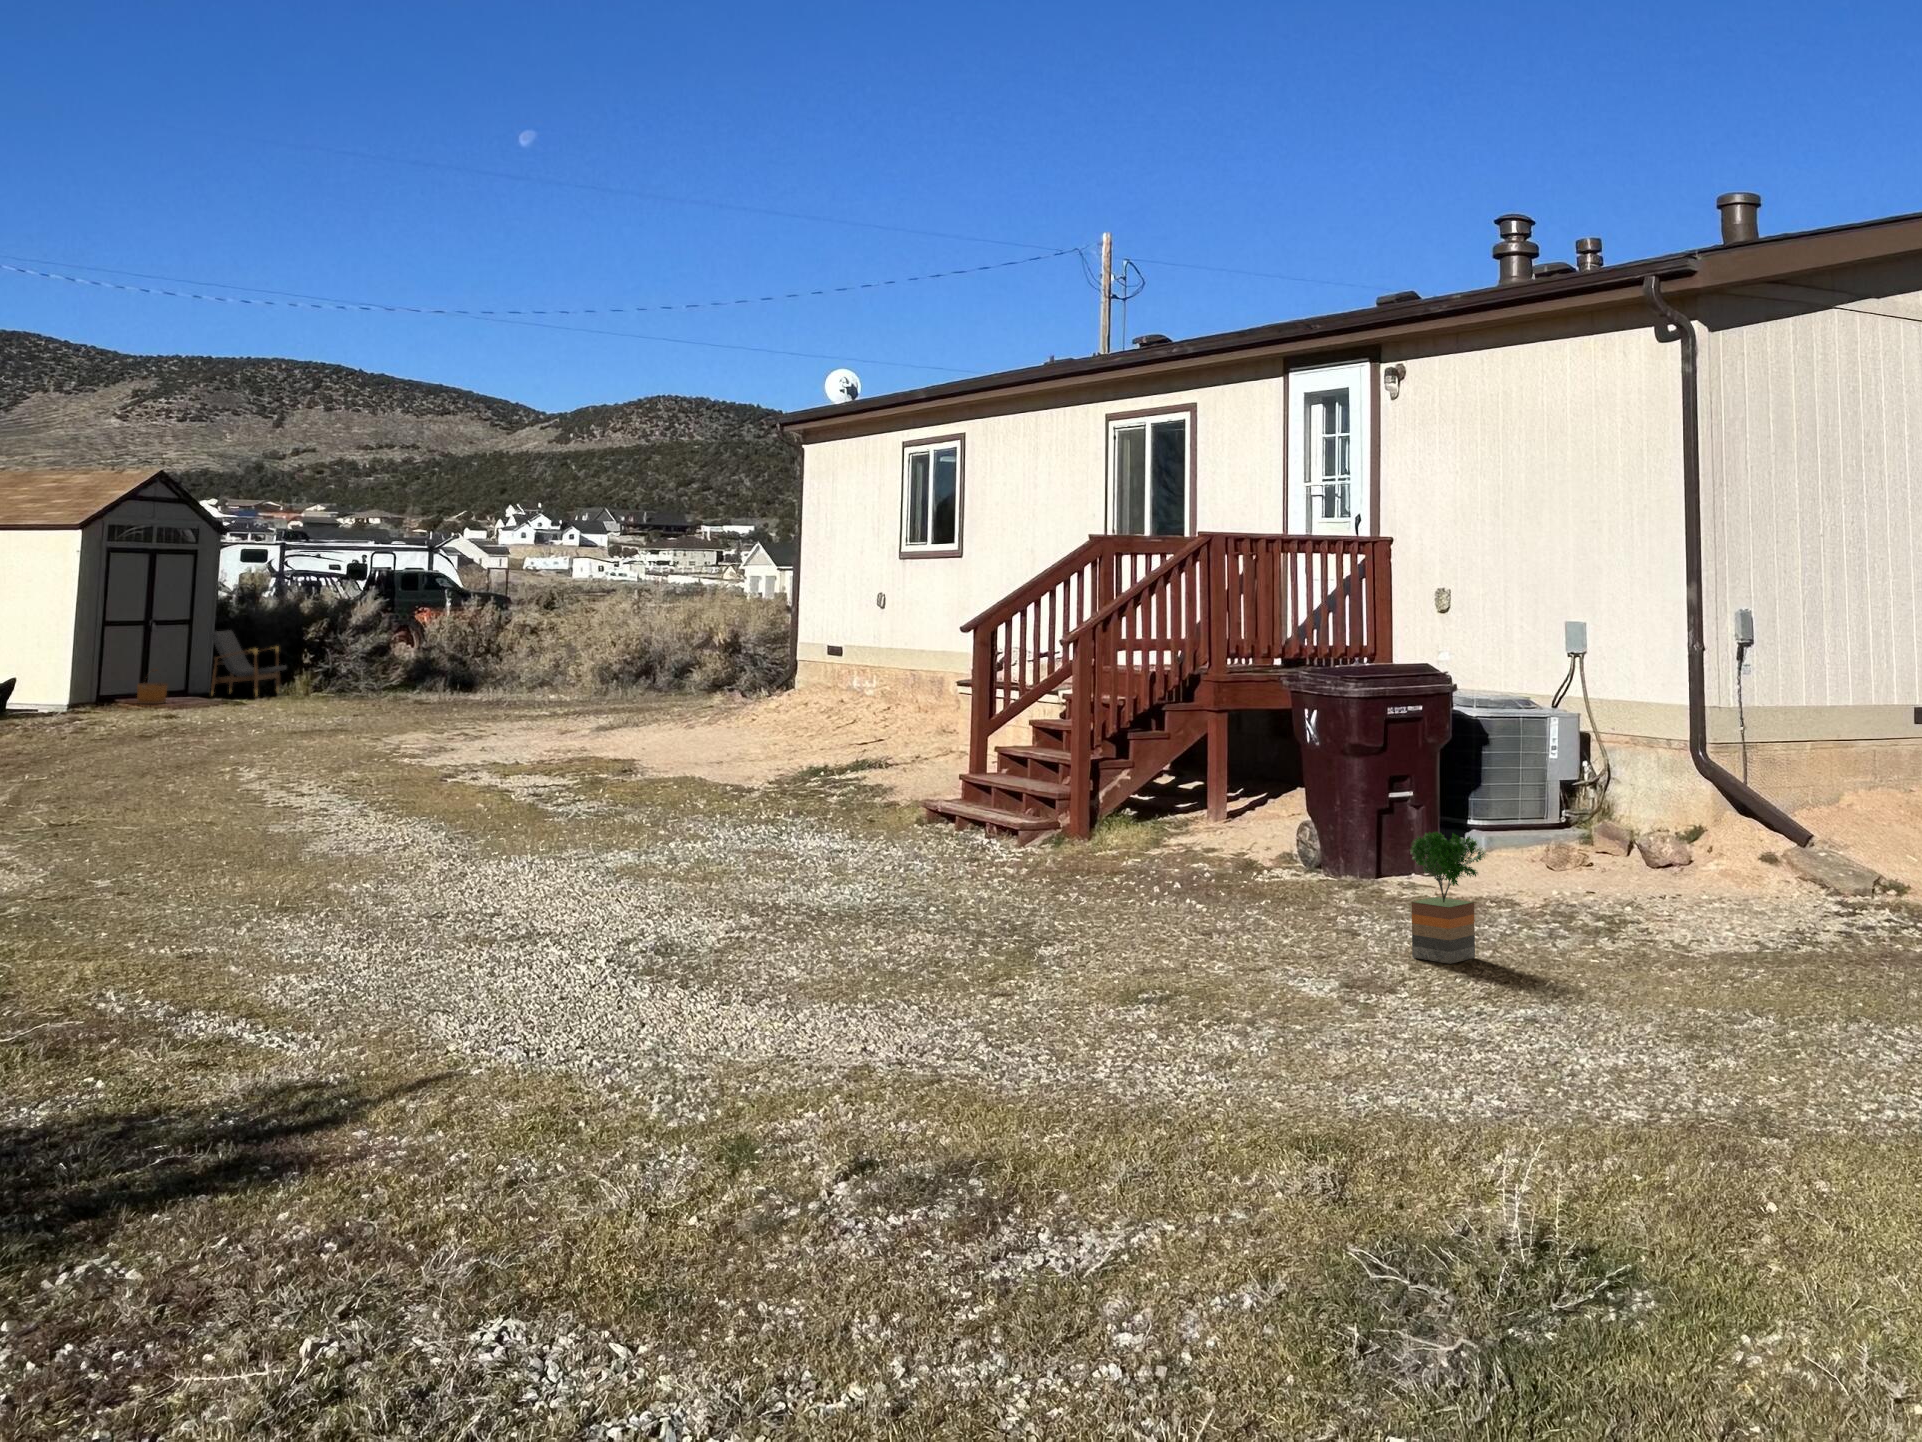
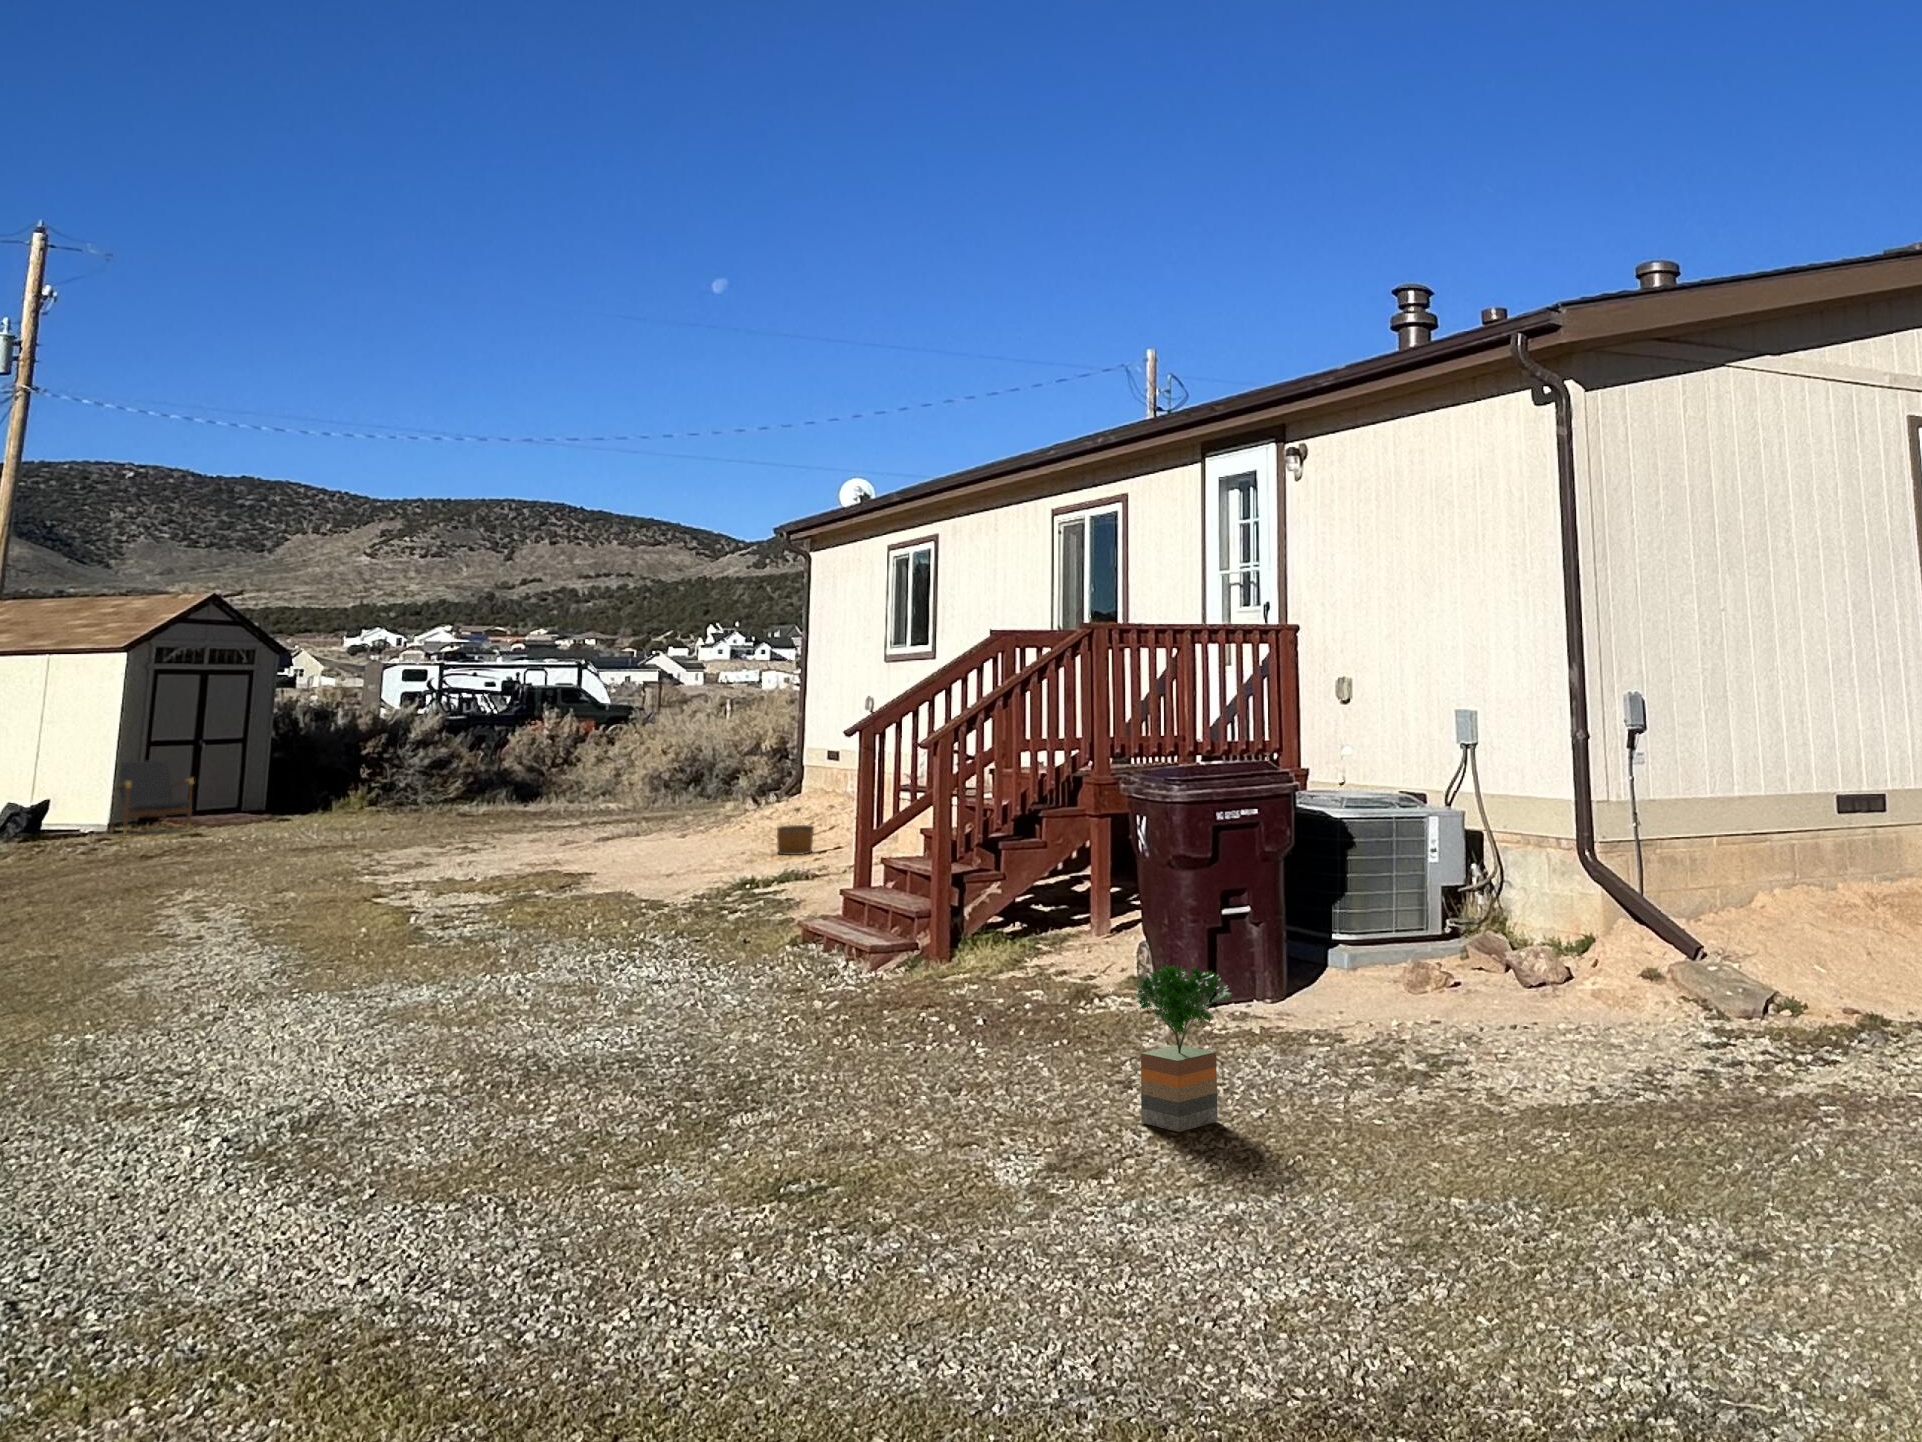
lounge chair: present [211,631,287,696] -> present [111,760,194,835]
bucket: present [137,669,167,704] -> present [777,808,814,855]

